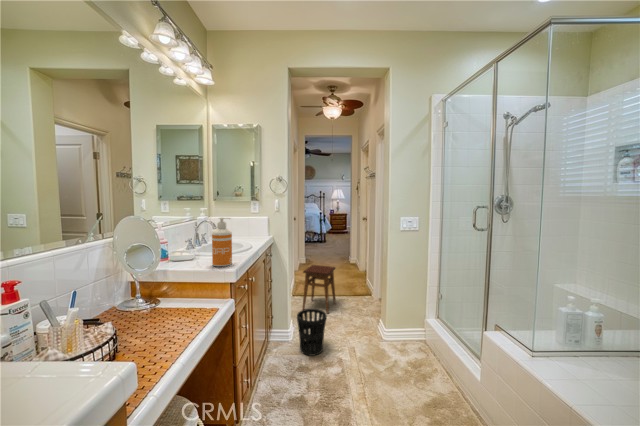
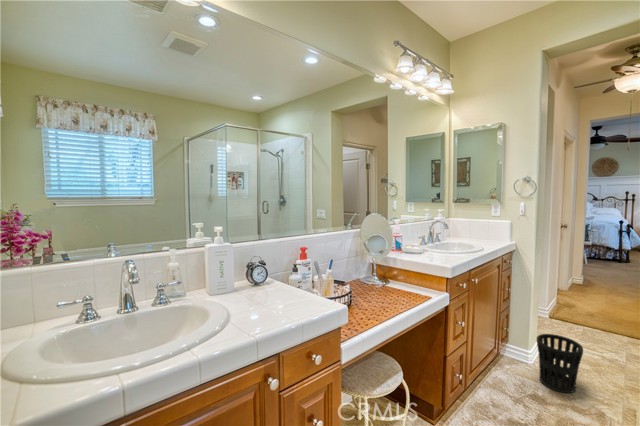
soap dispenser: present [212,217,232,267] -> none [432,220,451,264]
stool: present [303,265,336,314] -> none [558,285,623,354]

